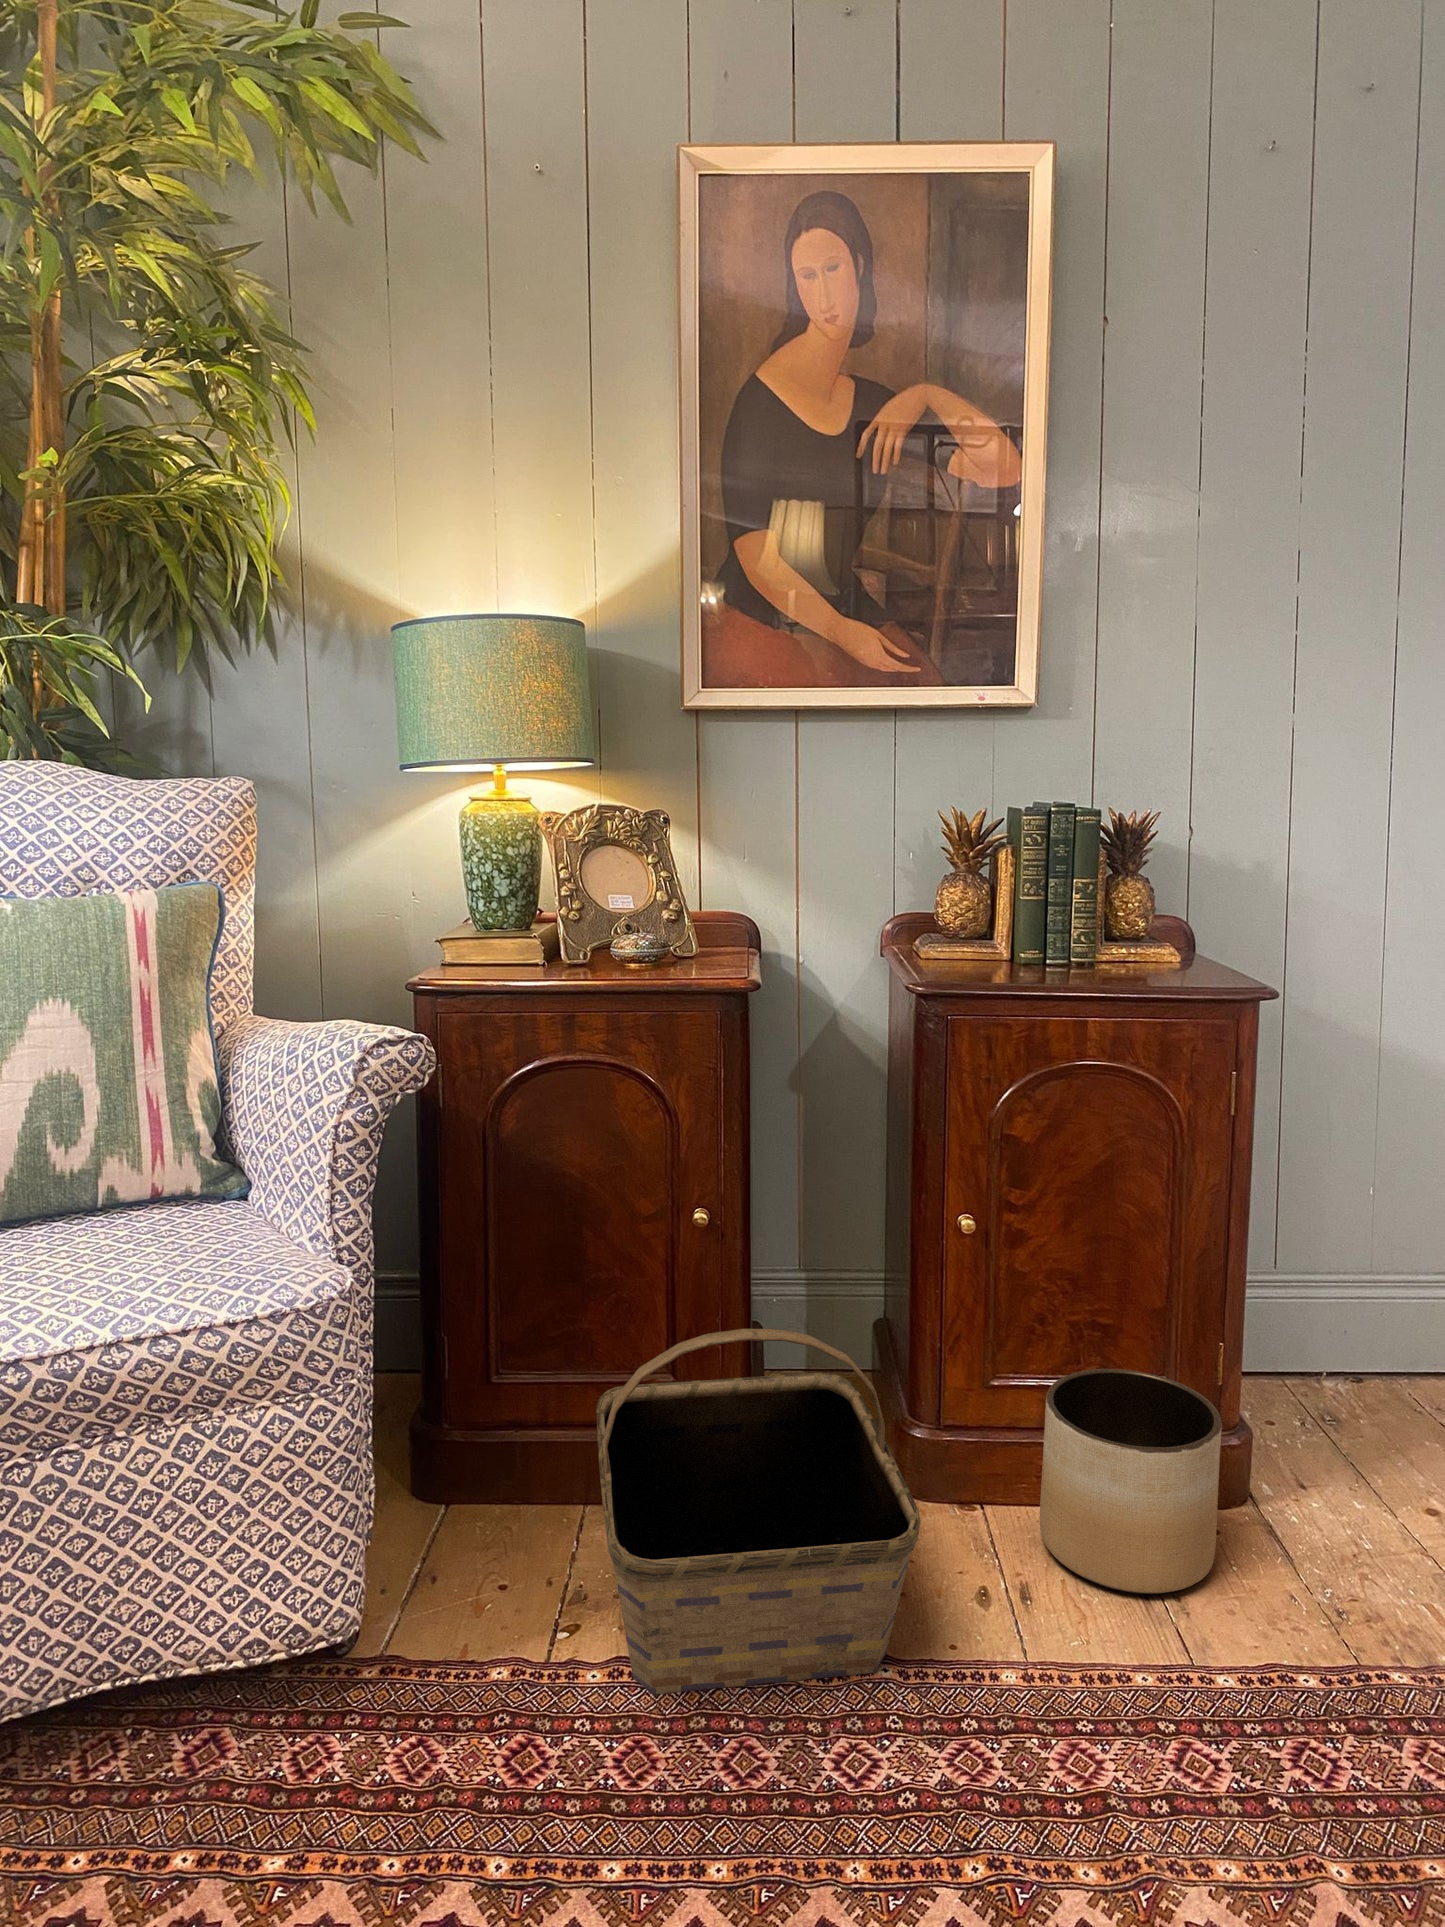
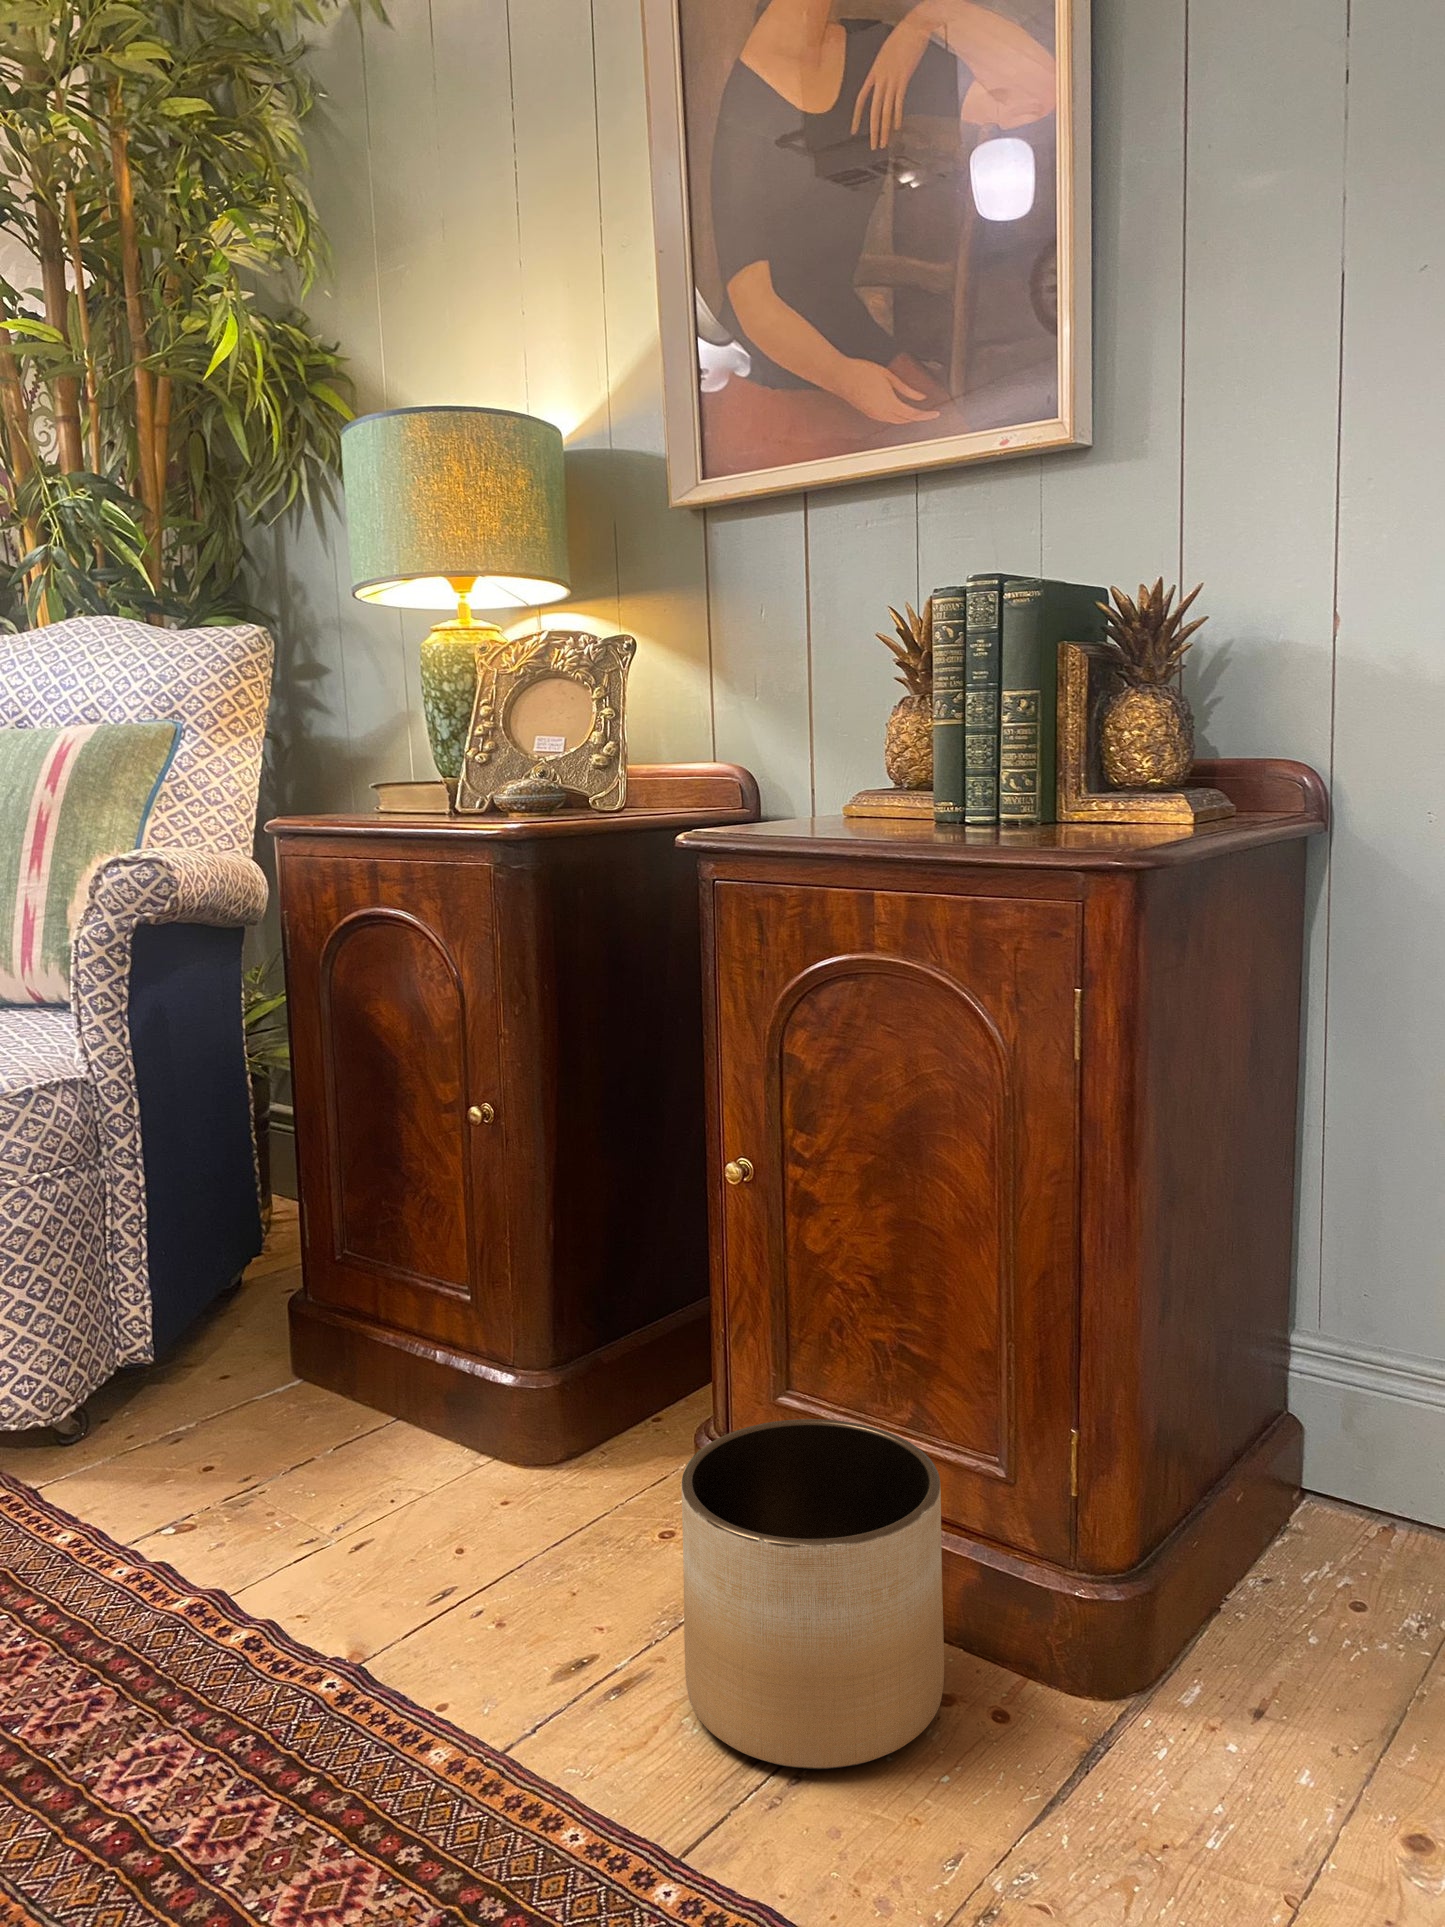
basket: present [596,1329,920,1694] -> none [80,1219,583,1671]

